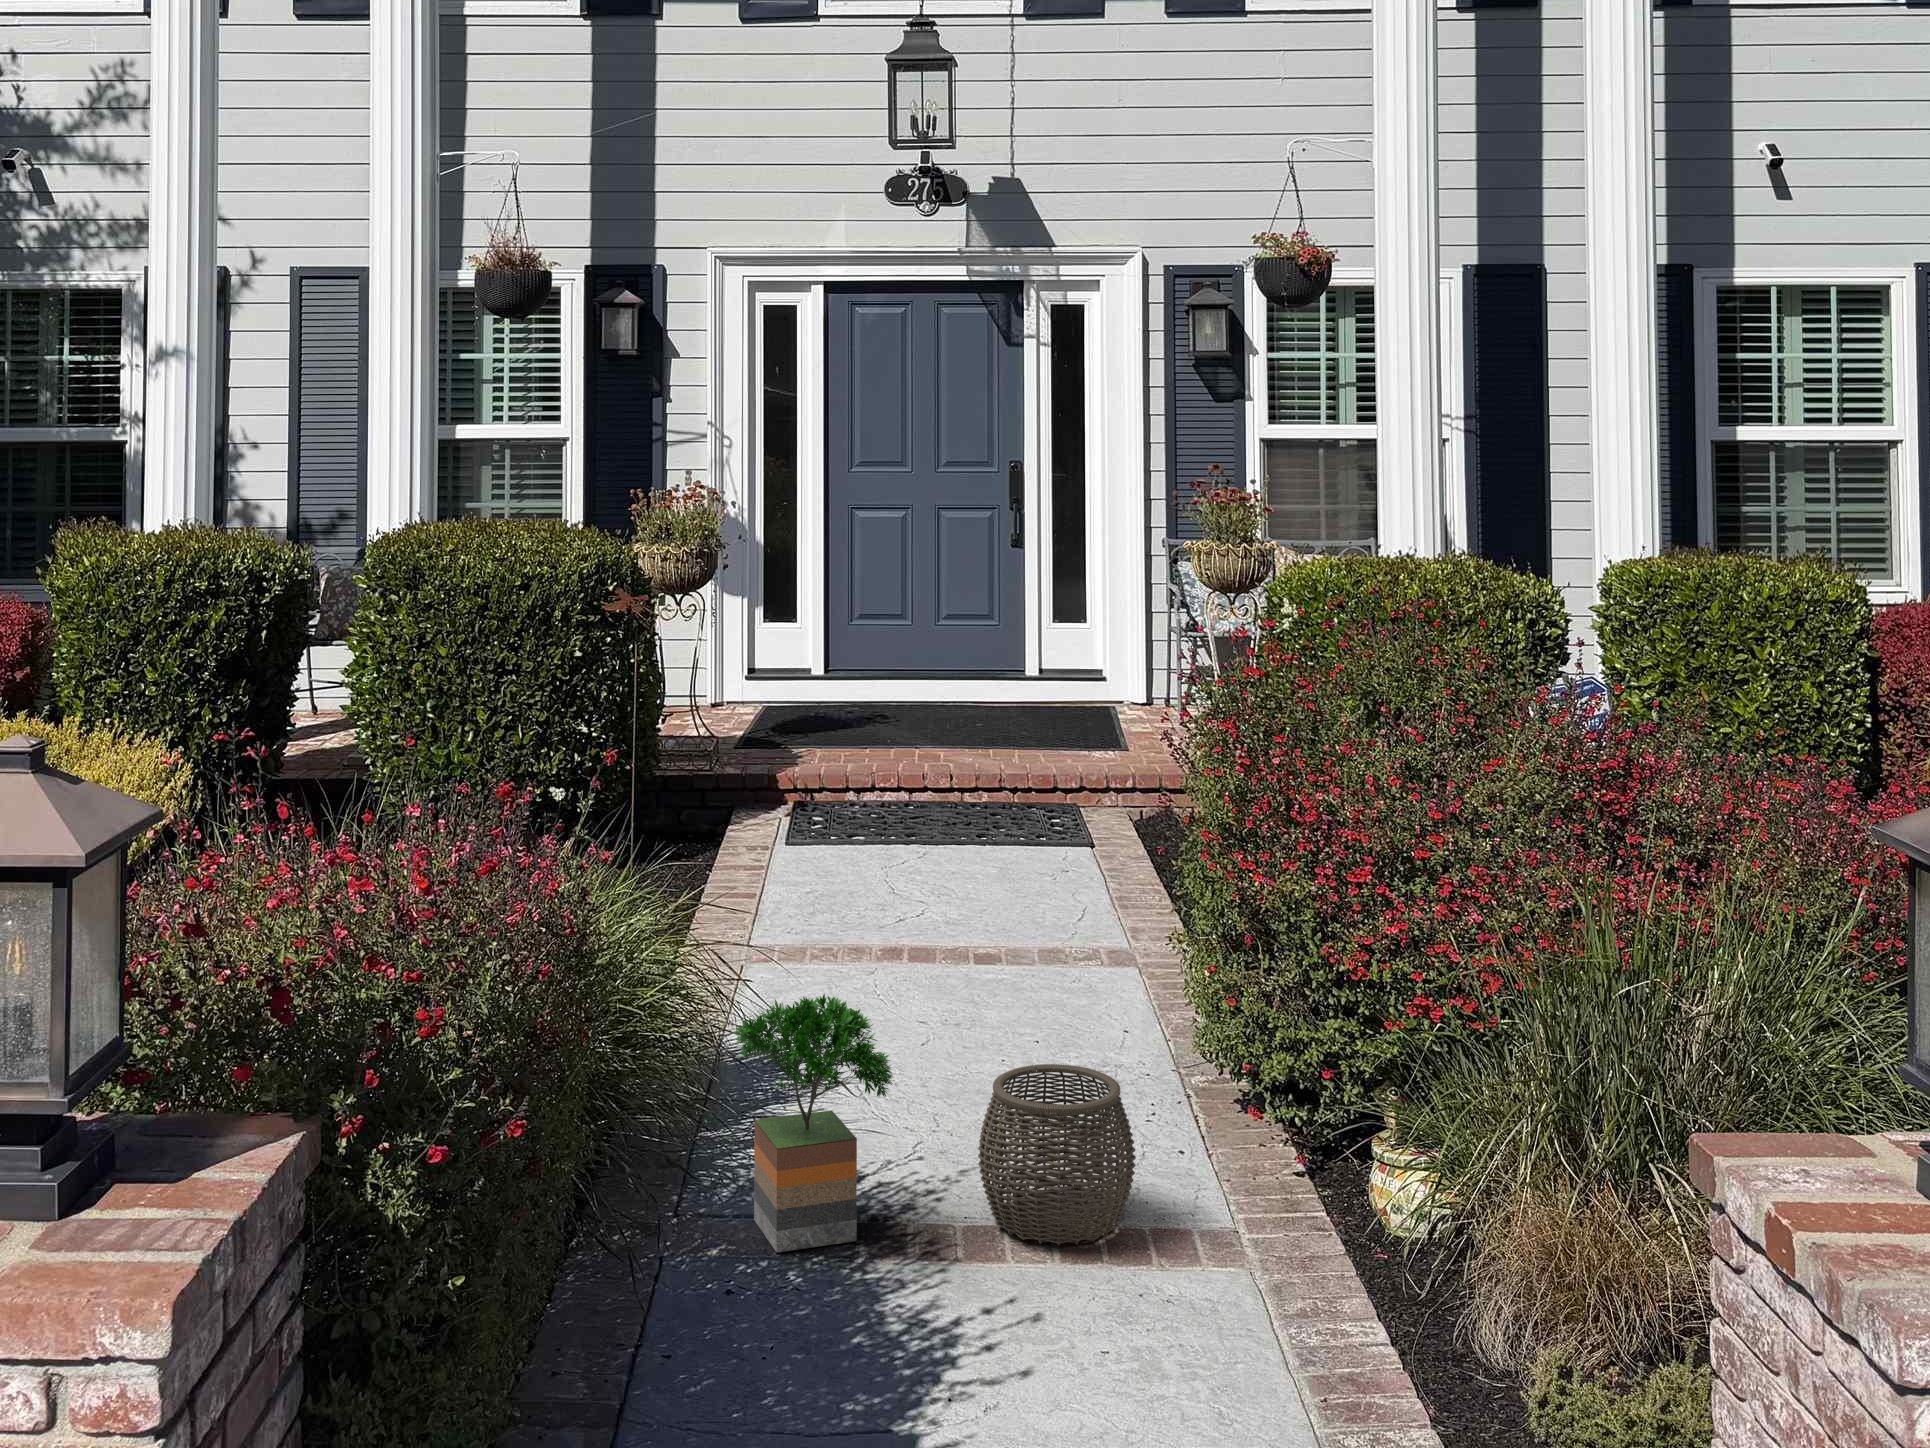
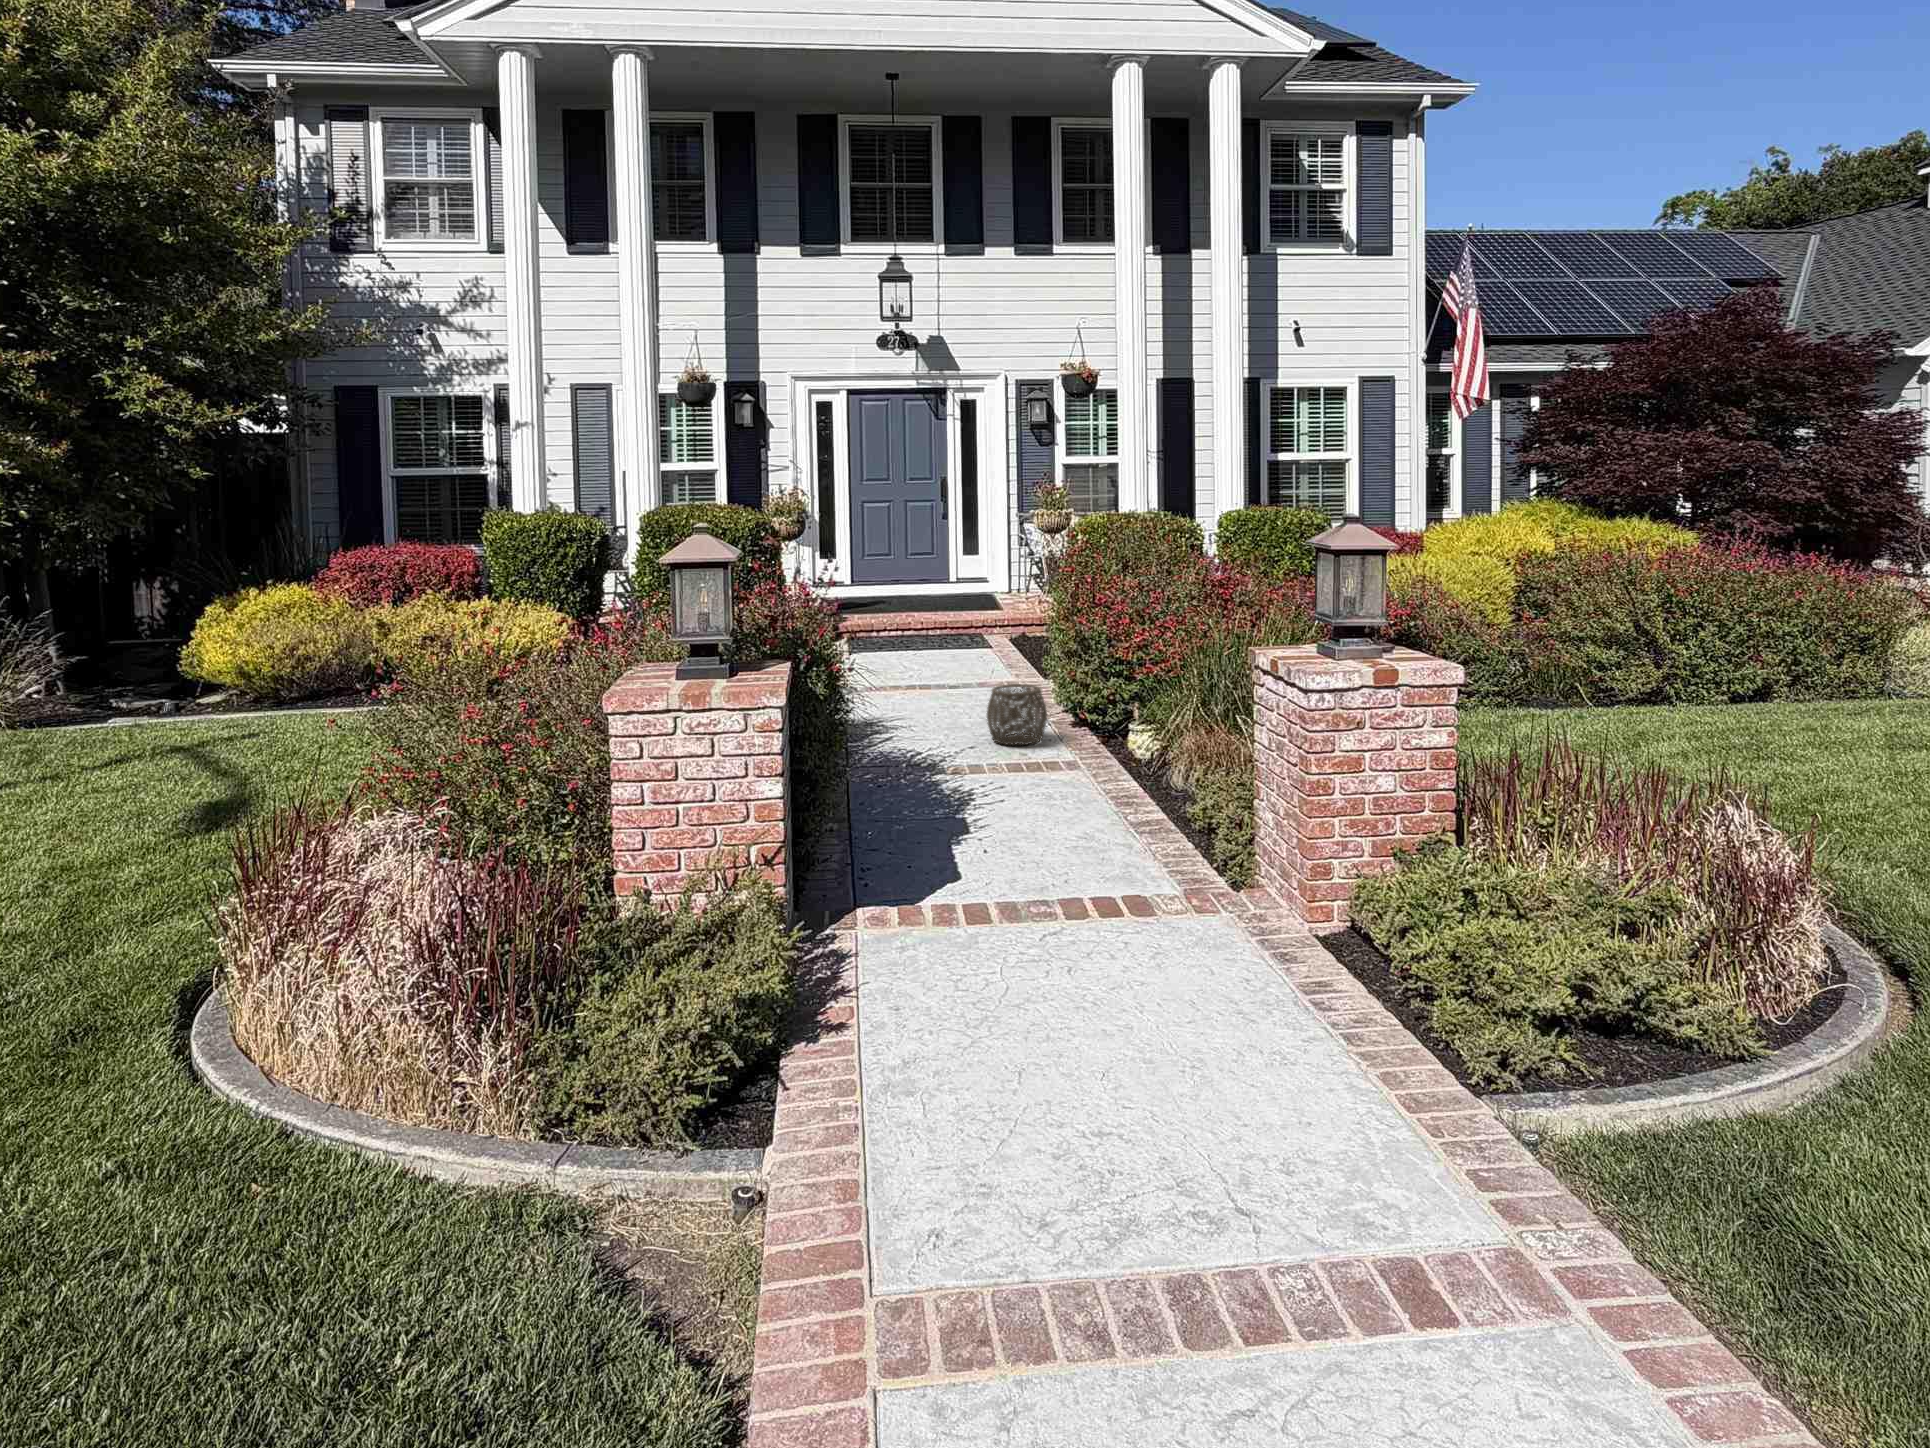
potted tree: present [732,994,893,1252] -> none [889,659,956,753]

